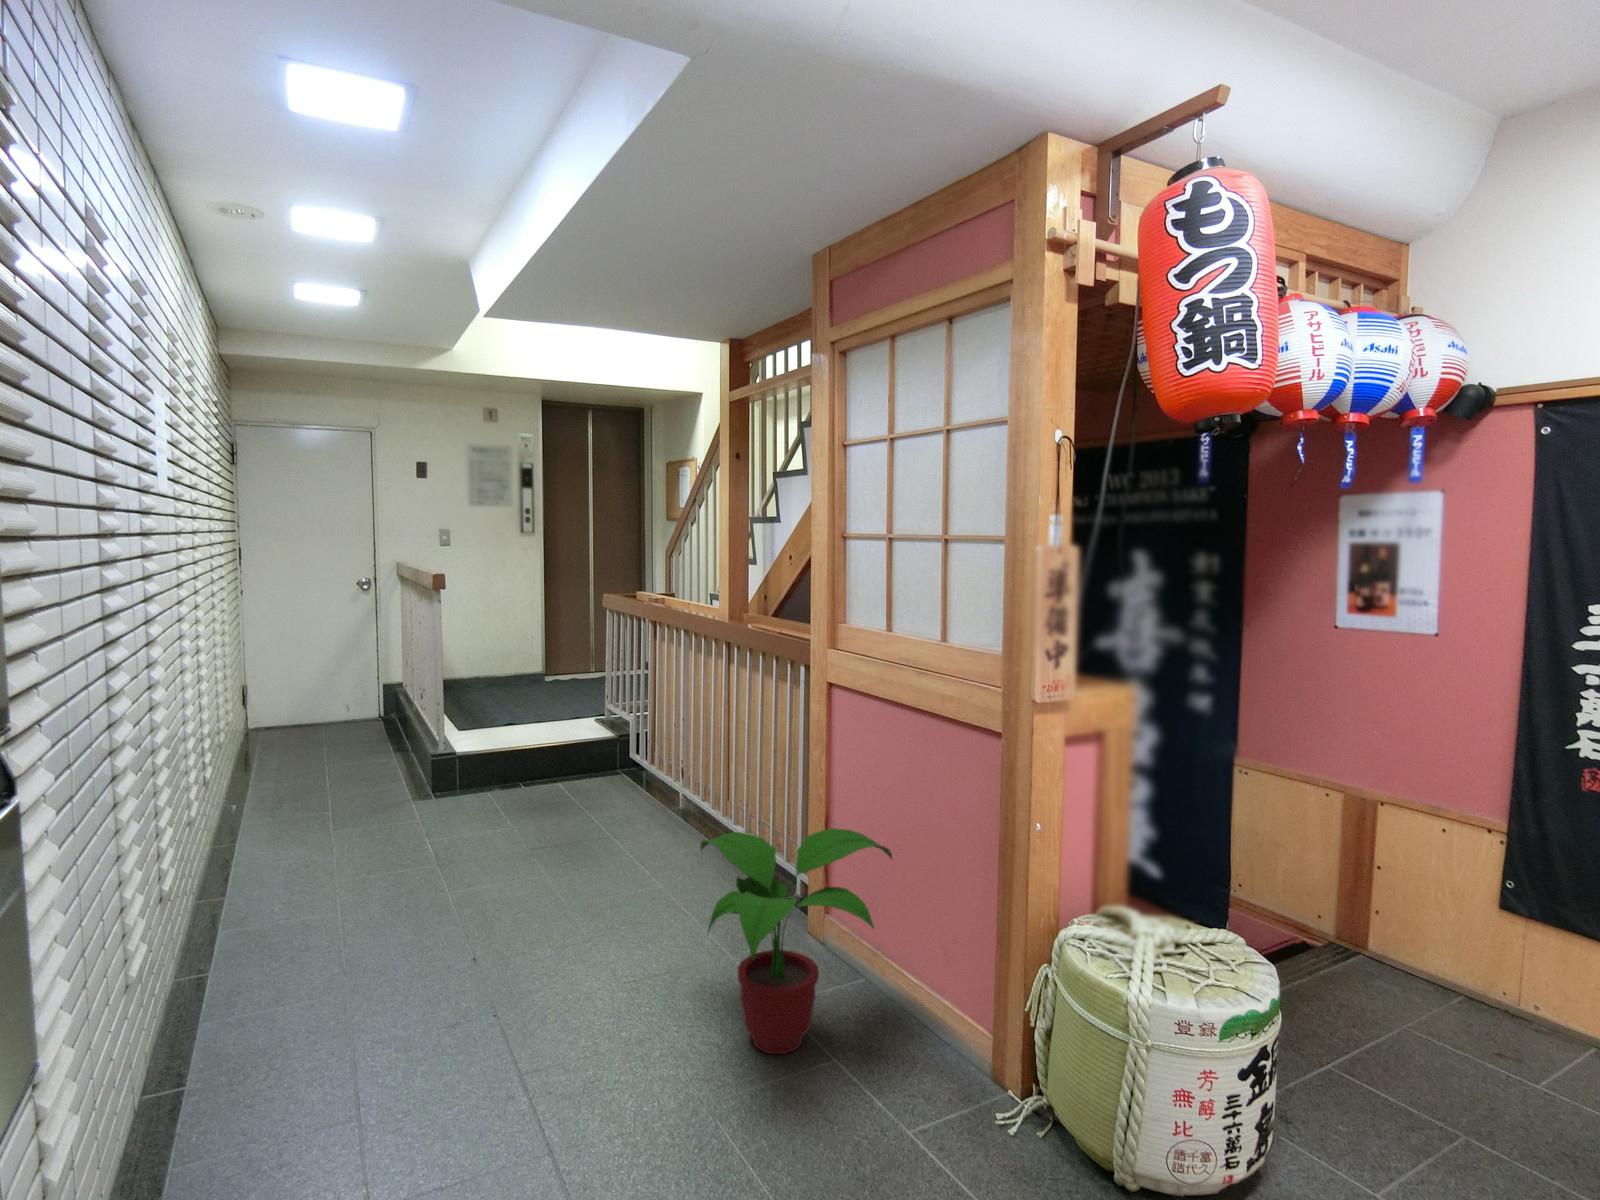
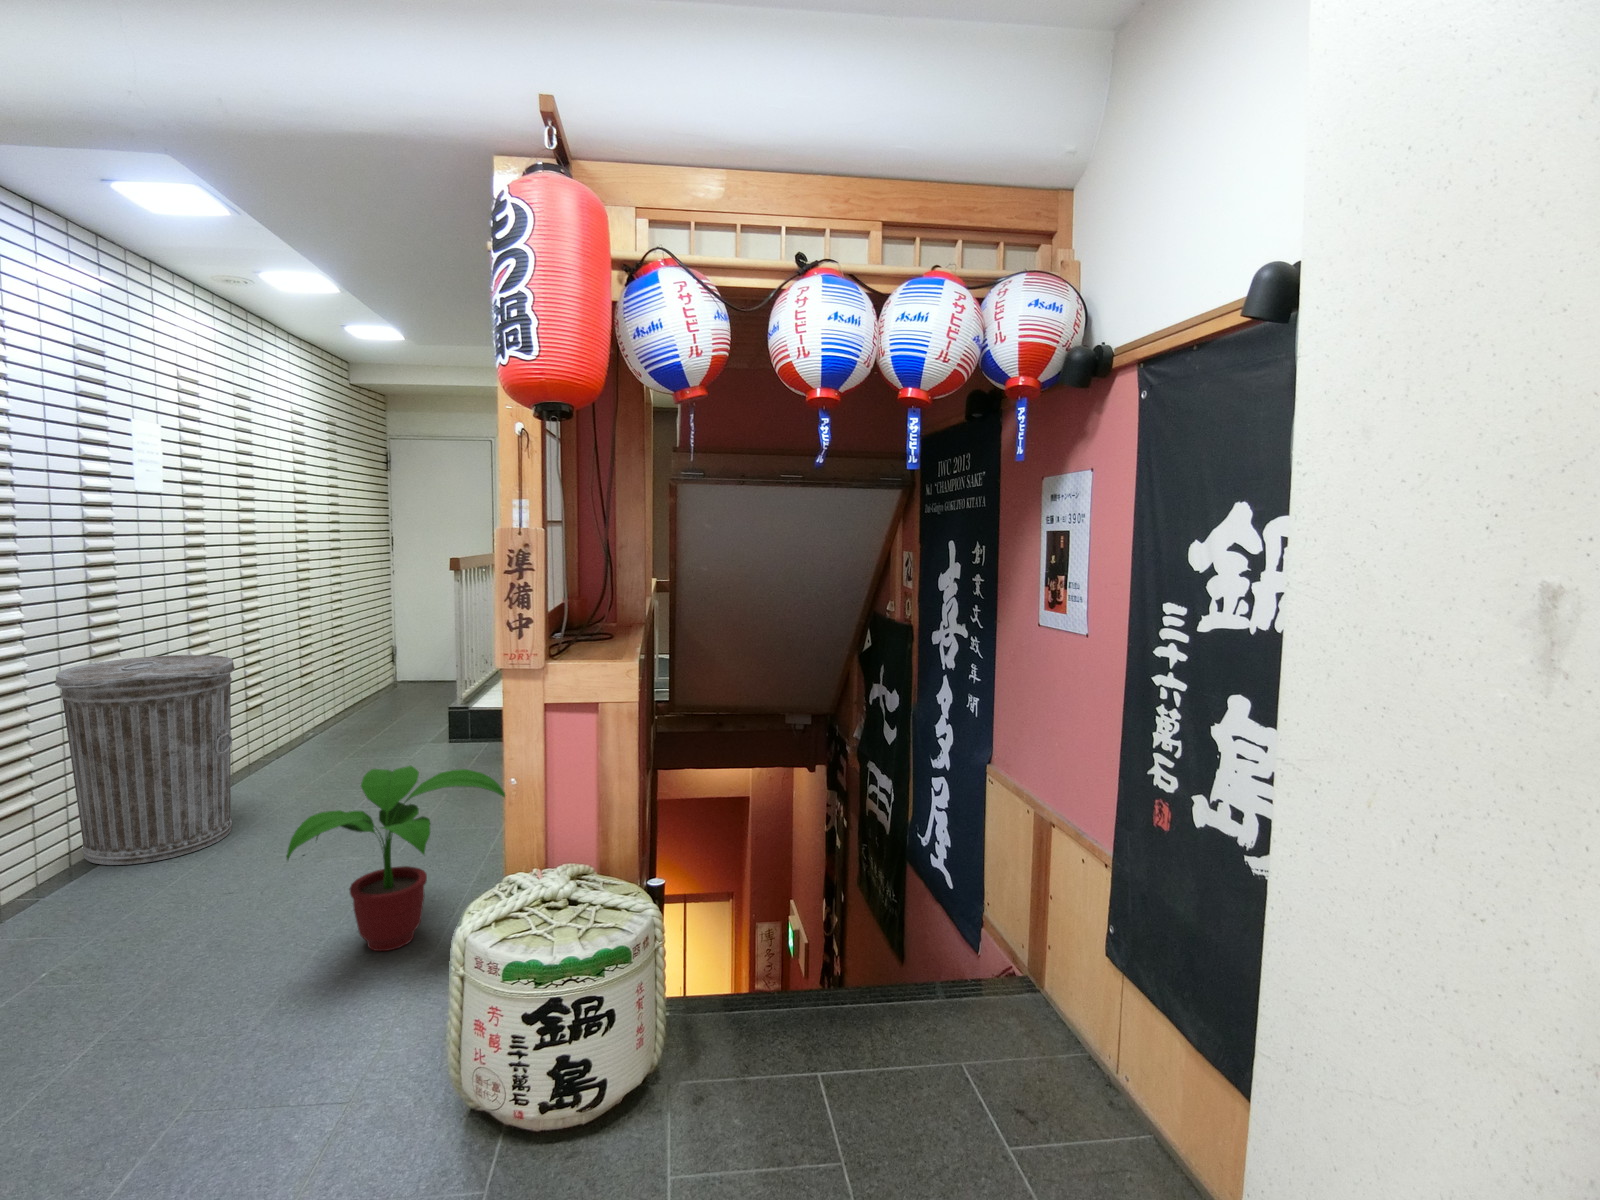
trash can: none [178,721,396,1016] -> present [55,655,235,865]

